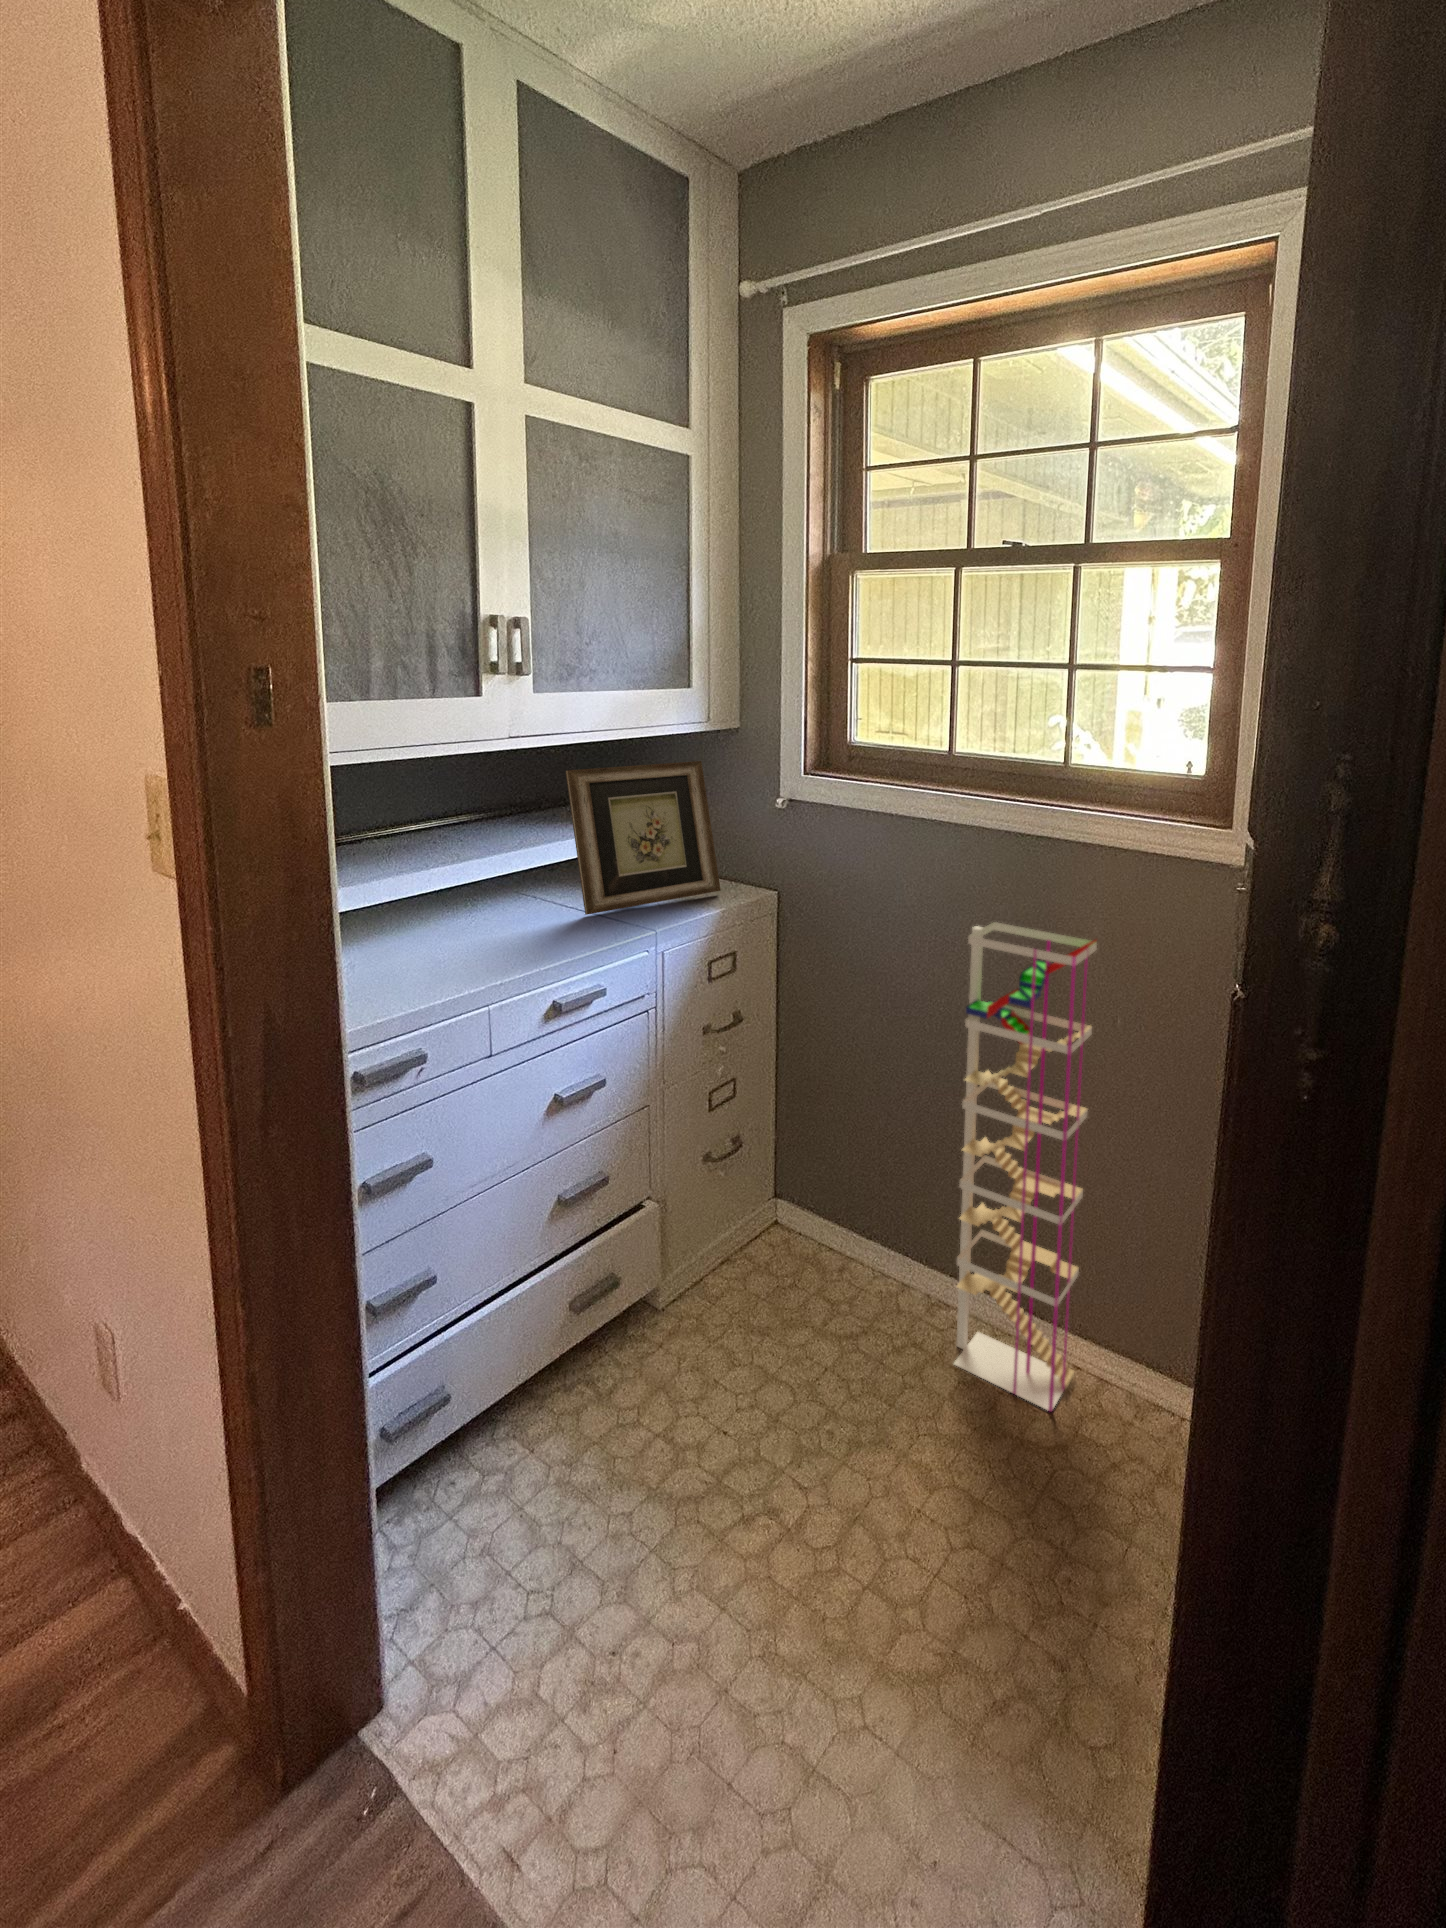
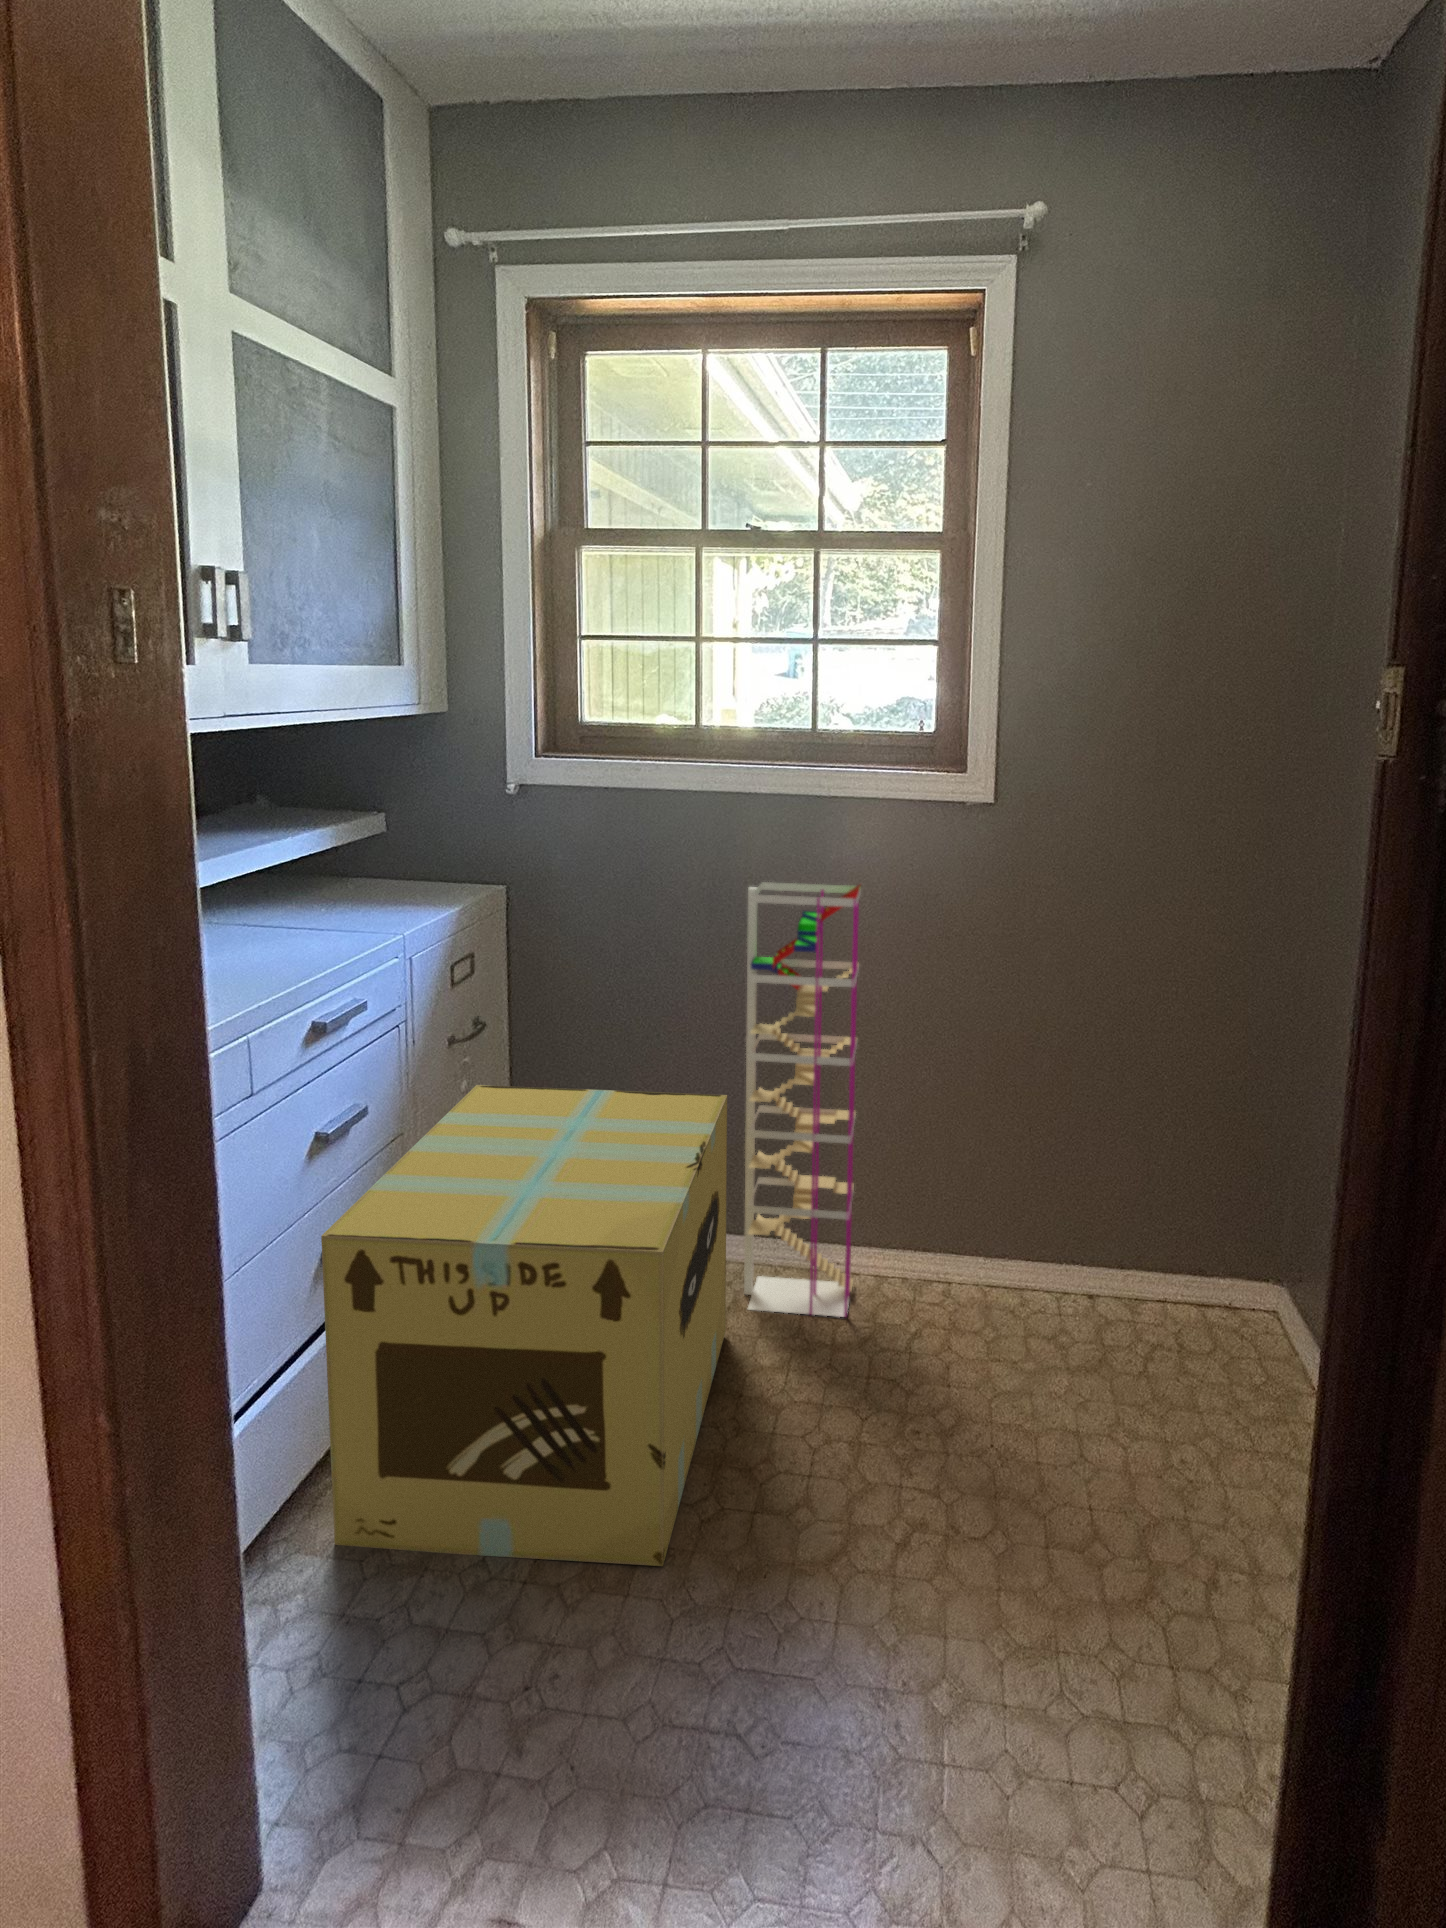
picture frame: present [566,761,721,915] -> none [259,748,445,929]
cardboard box: none [533,1074,928,1596] -> present [321,1085,727,1566]

